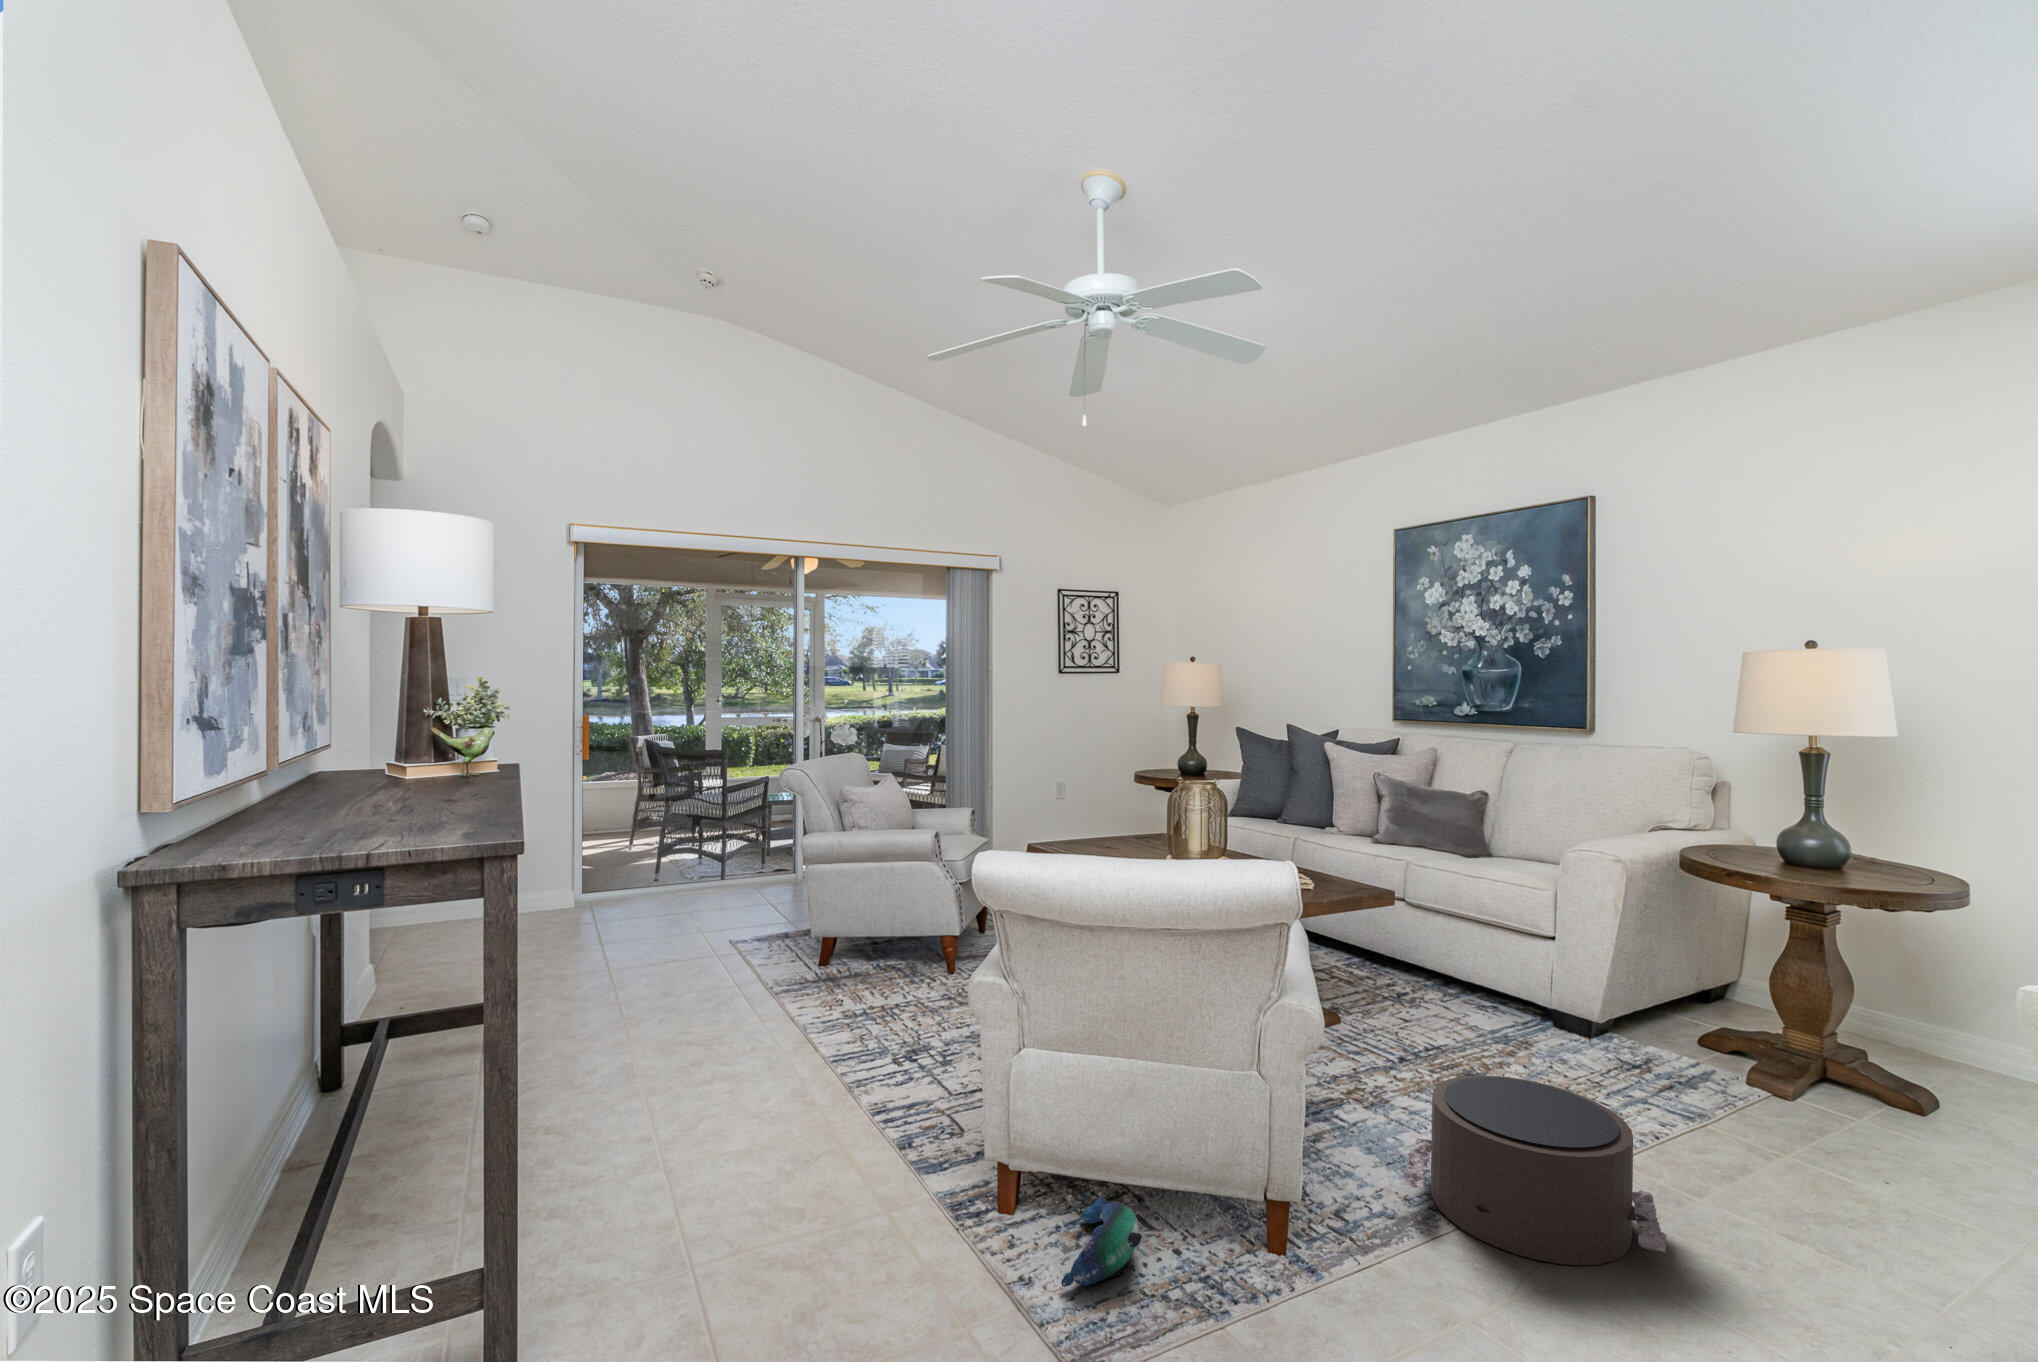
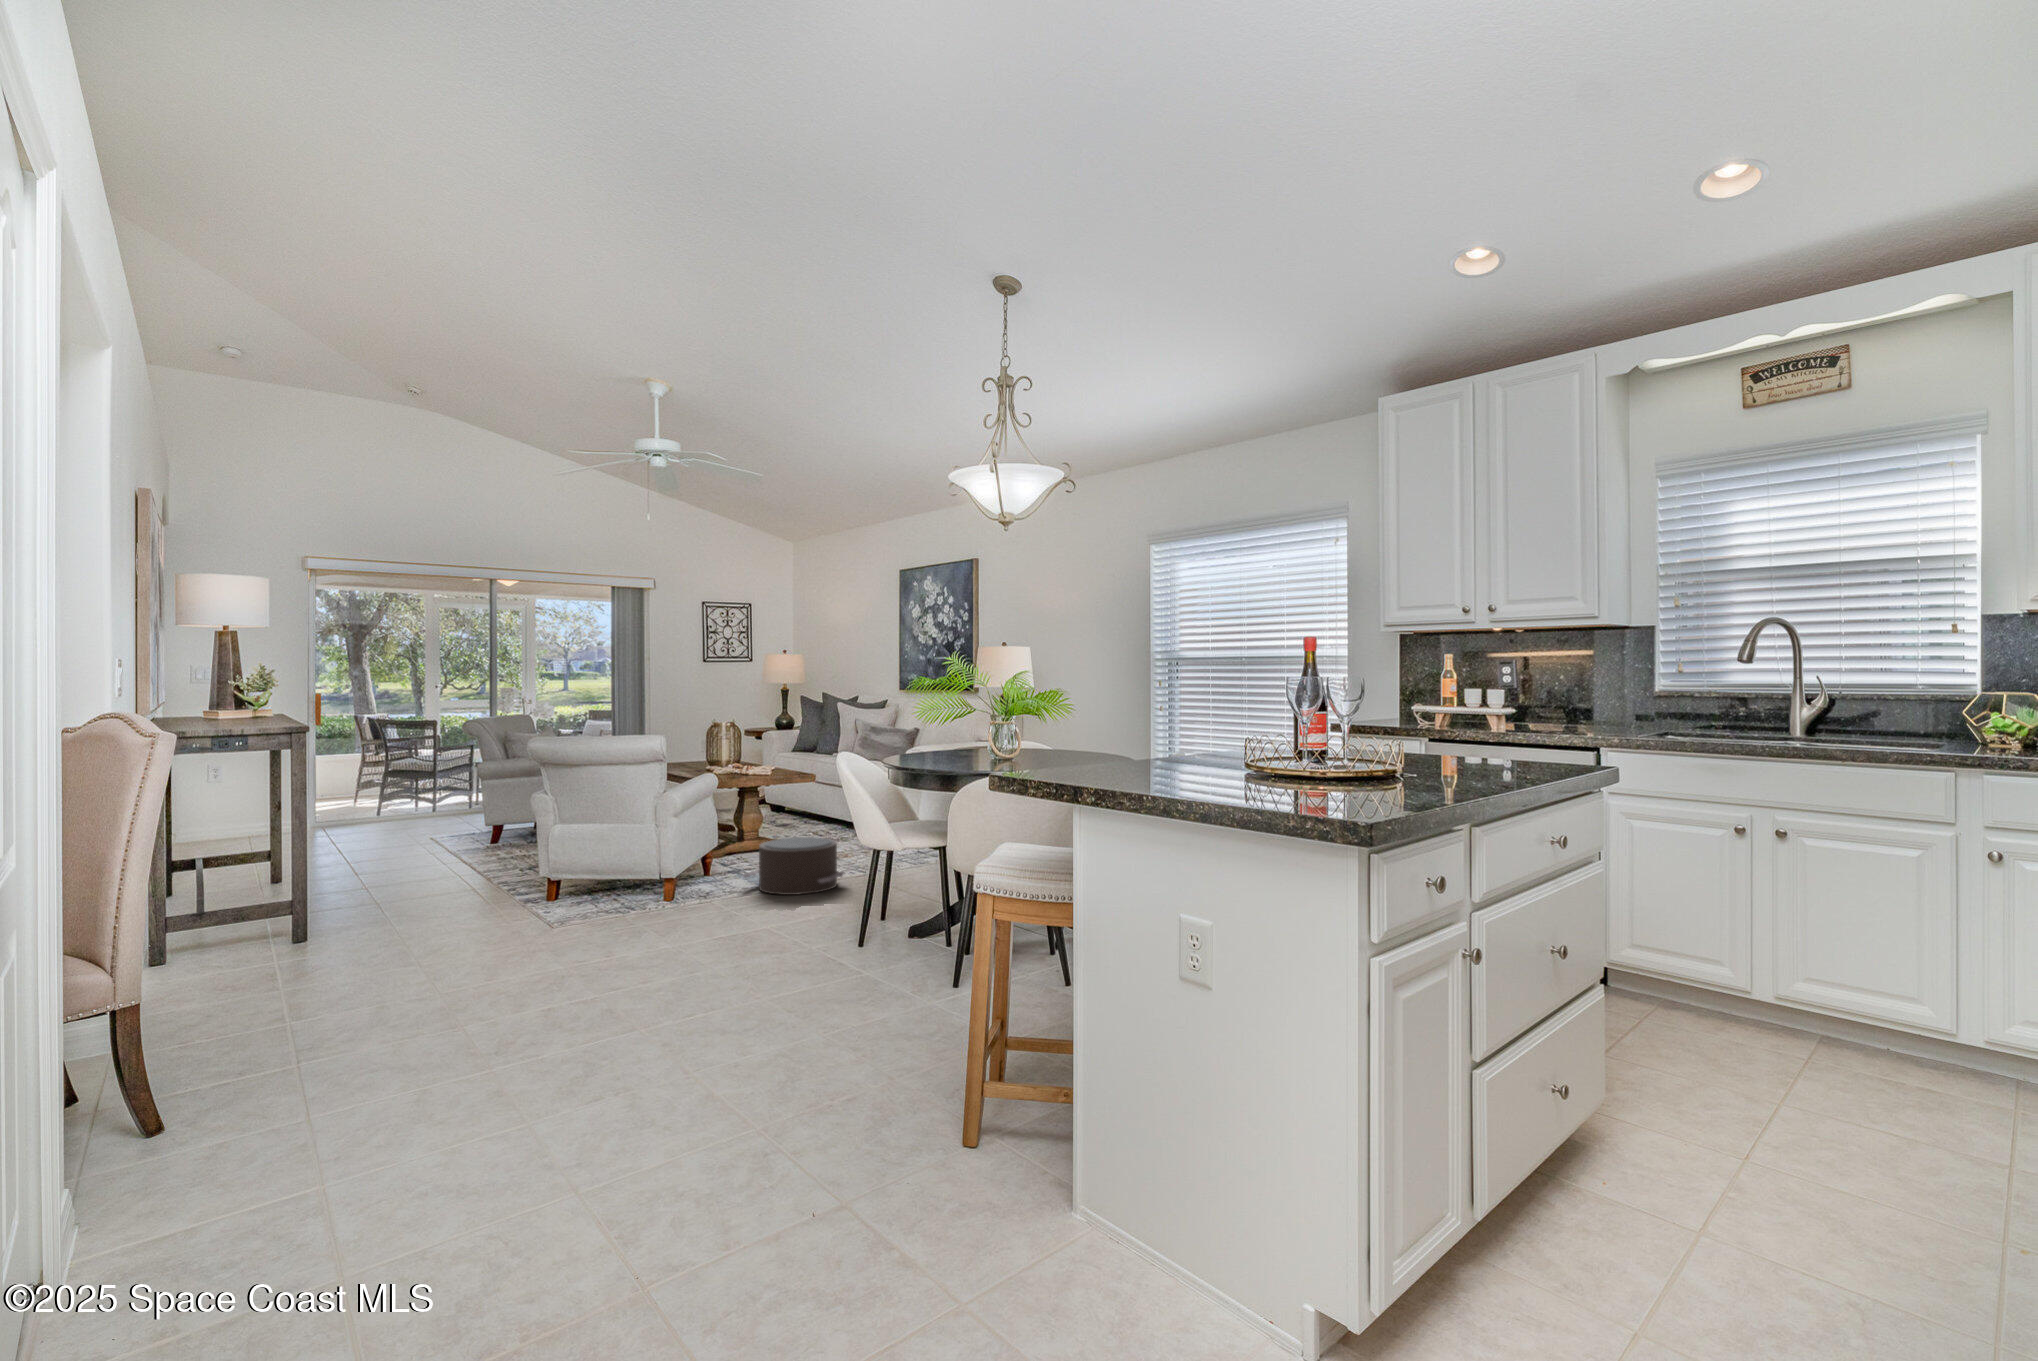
plush toy: present [1061,1197,1143,1287] -> none [565,887,609,912]

